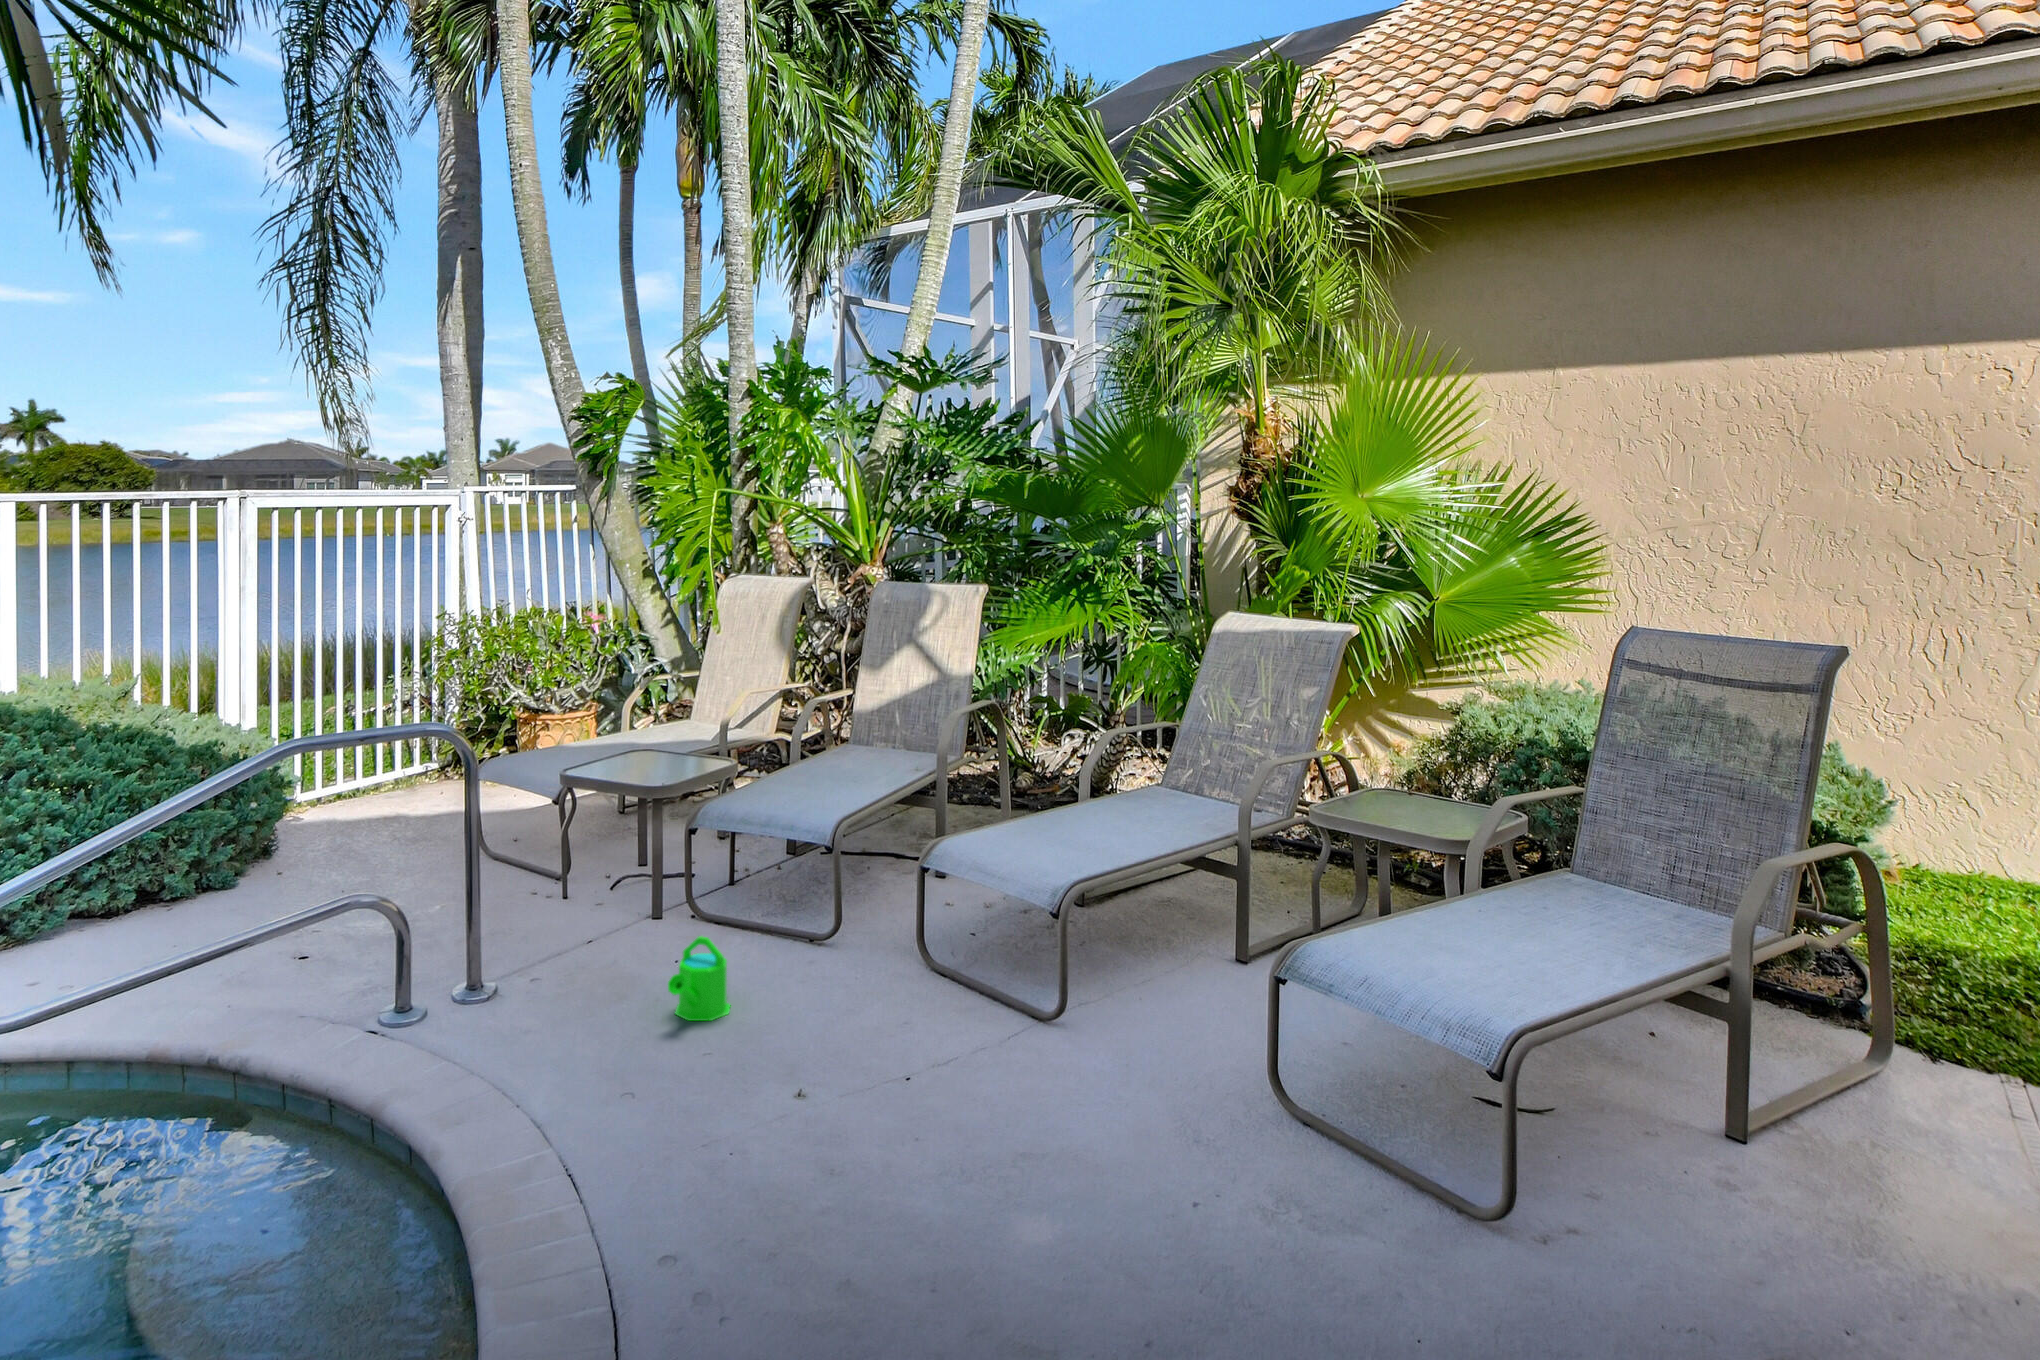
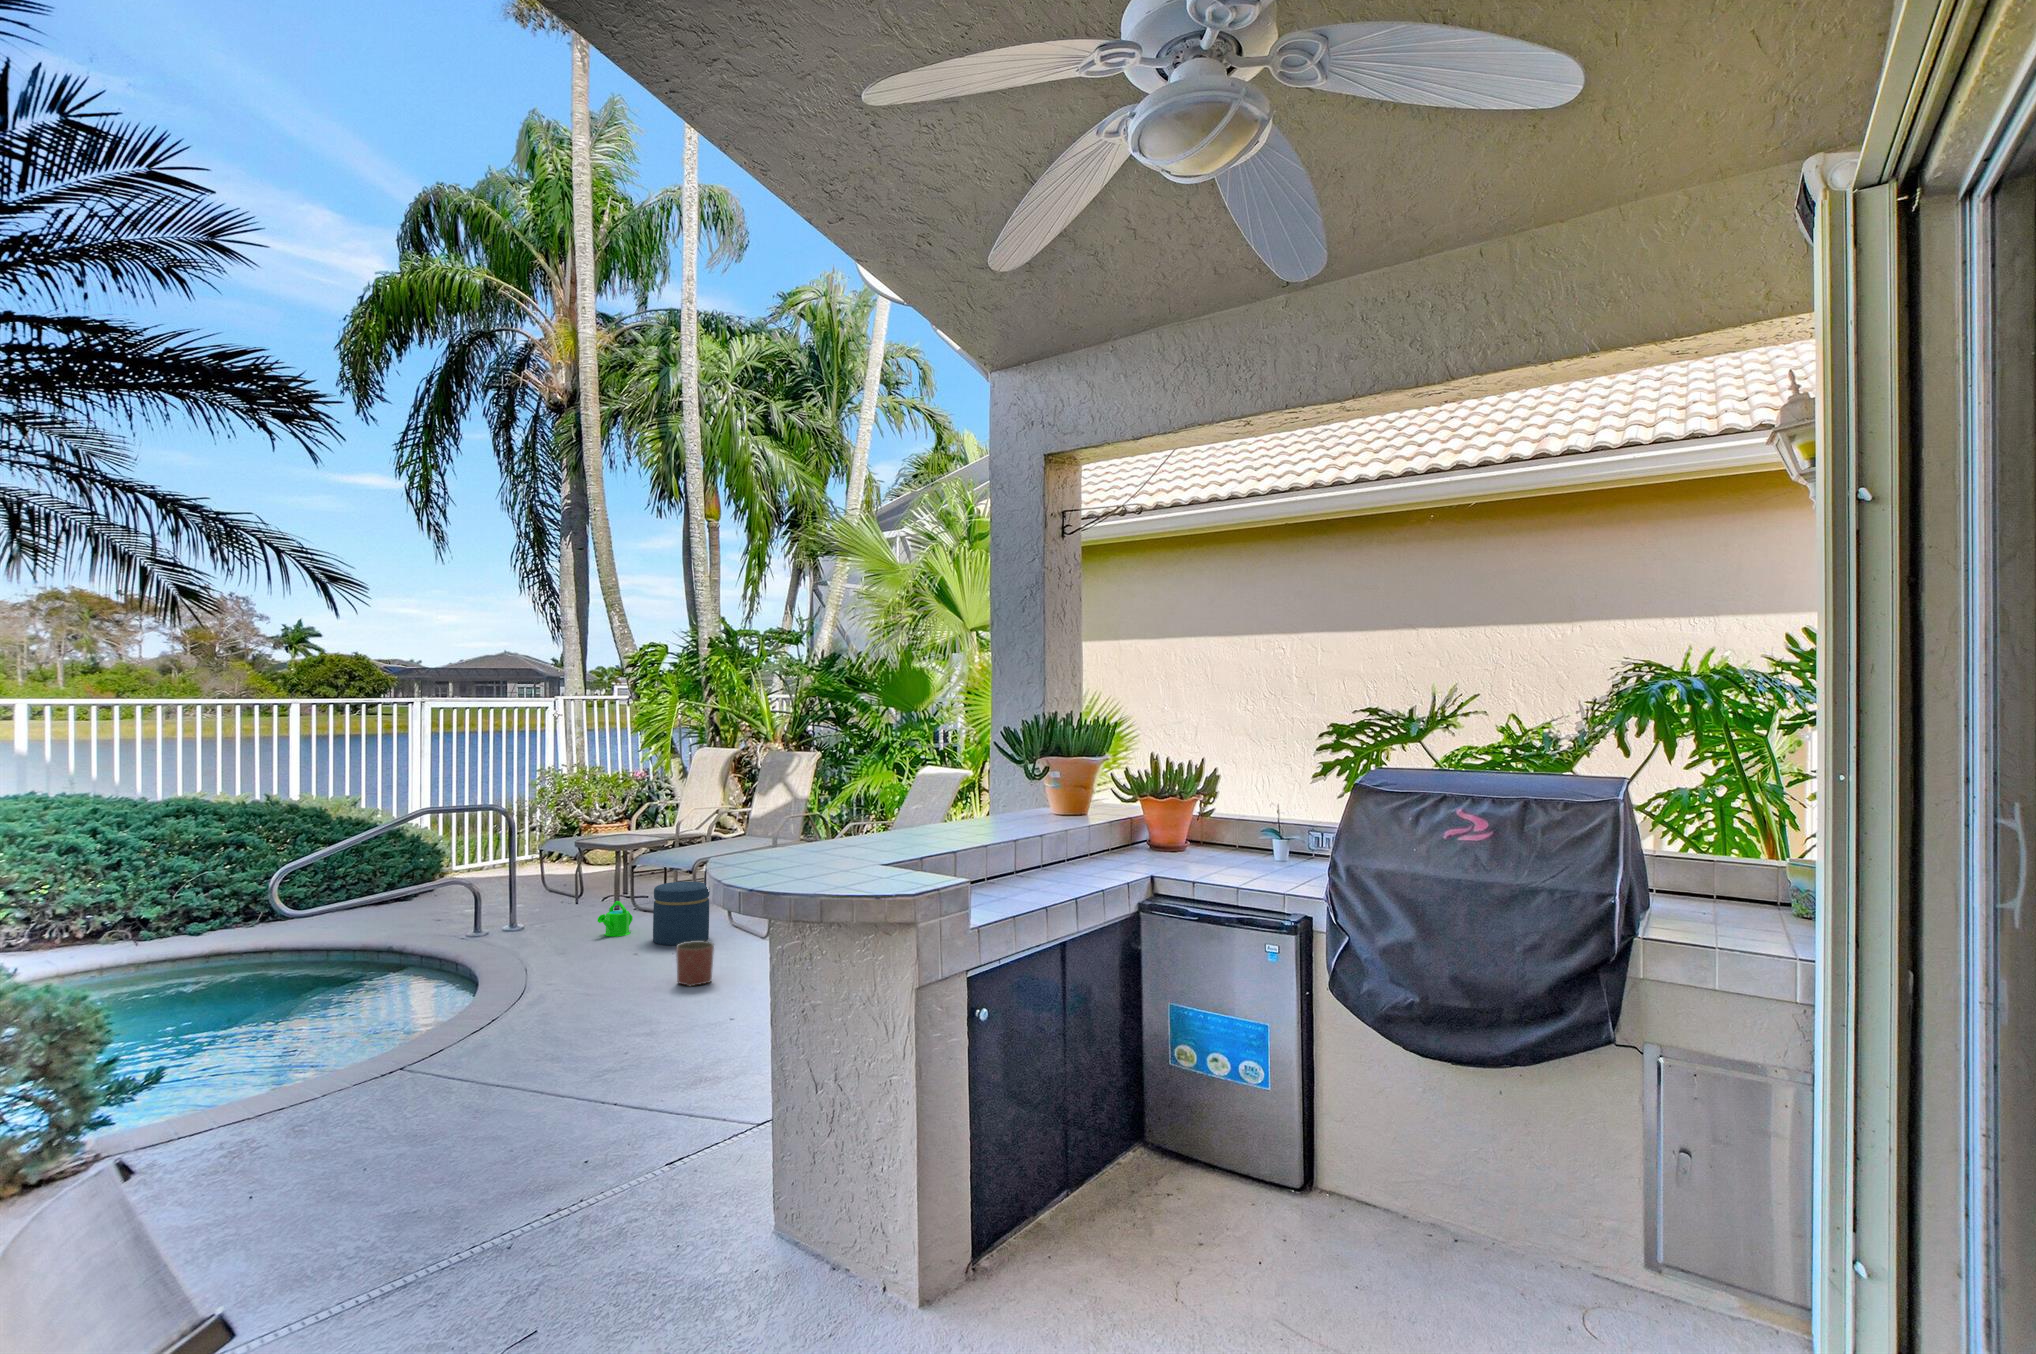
ottoman: none [801,893,924,1061] -> present [653,882,709,945]
planter: none [1009,1136,1112,1295] -> present [676,941,714,986]

